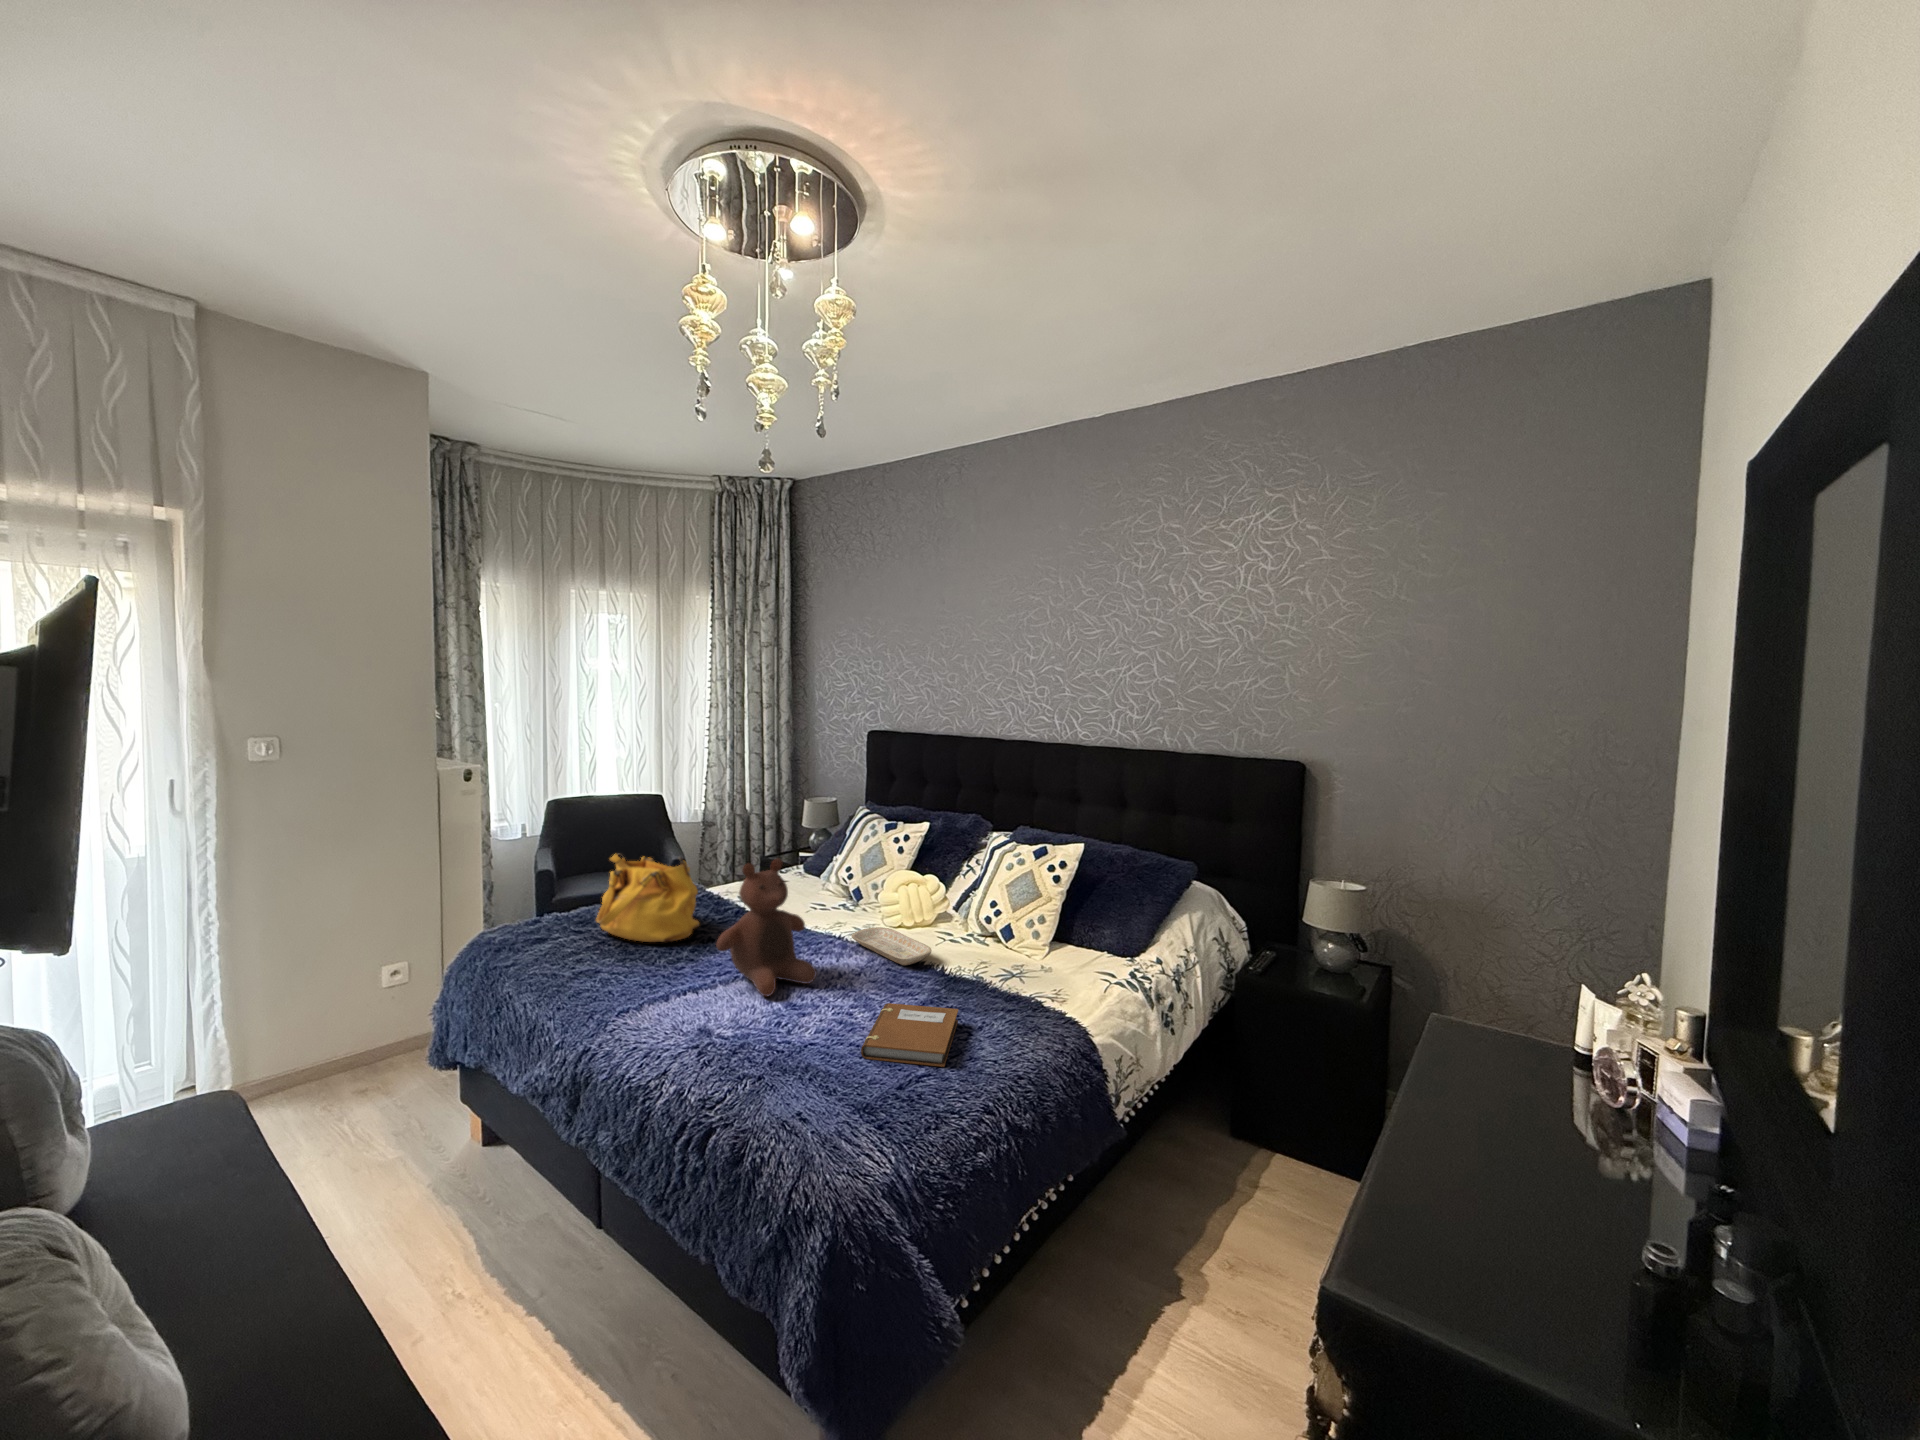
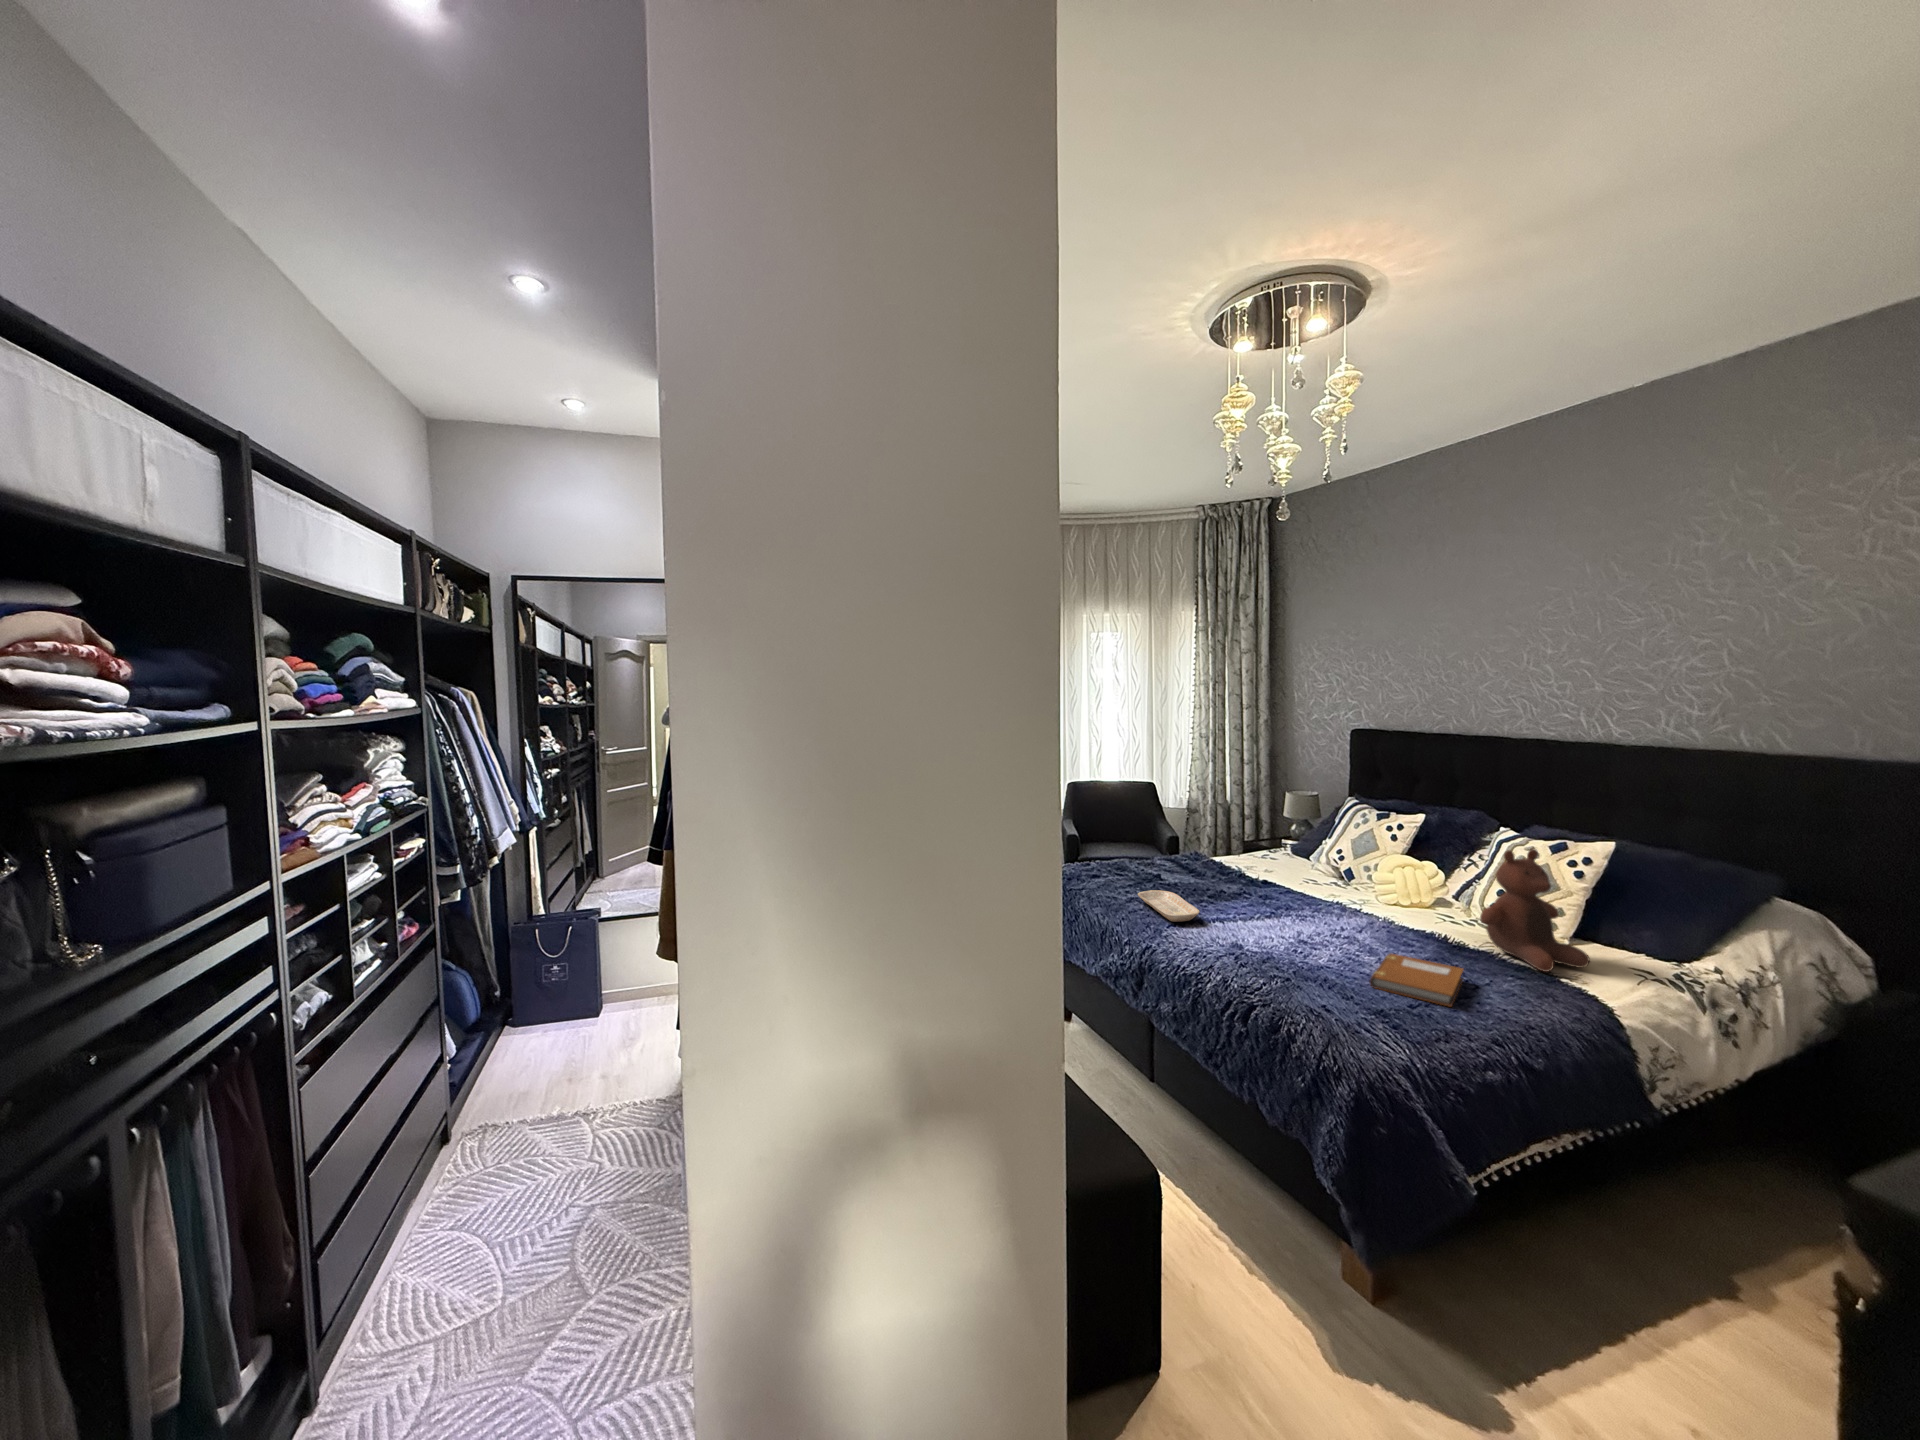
handbag: present [597,854,699,942] -> none [1135,817,1210,888]
stuffed bear: present [716,858,817,997] -> present [1480,849,1590,972]
tray: present [851,927,932,965] -> present [1138,890,1199,922]

